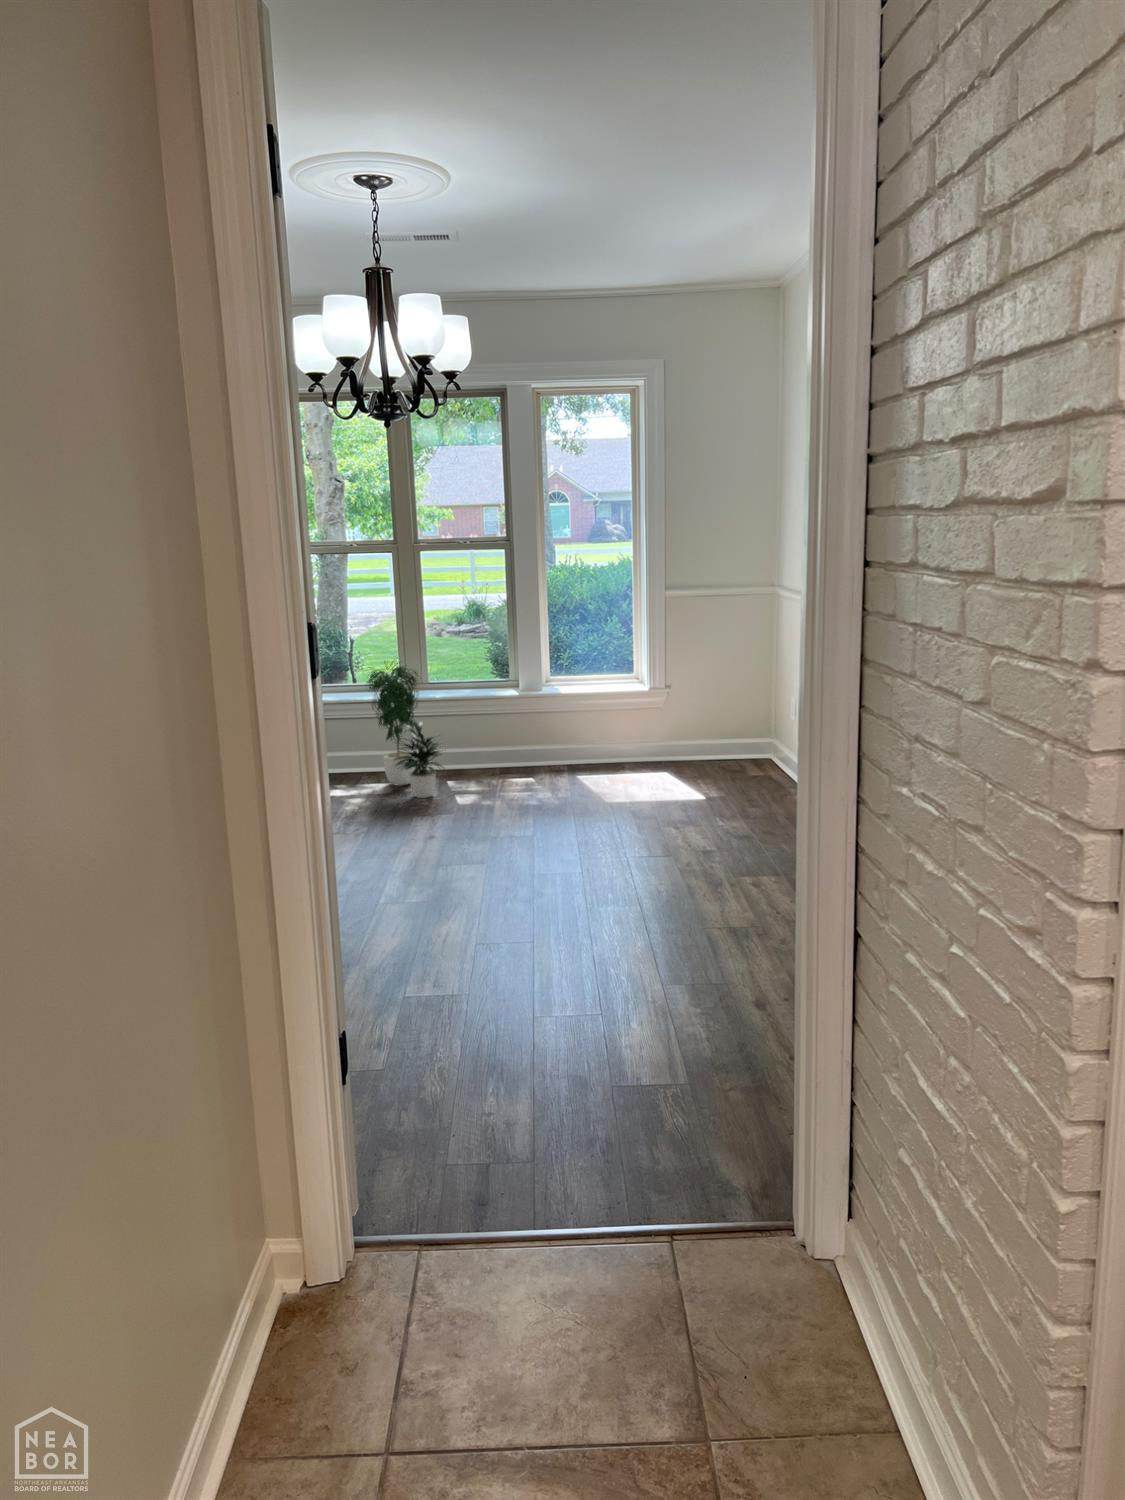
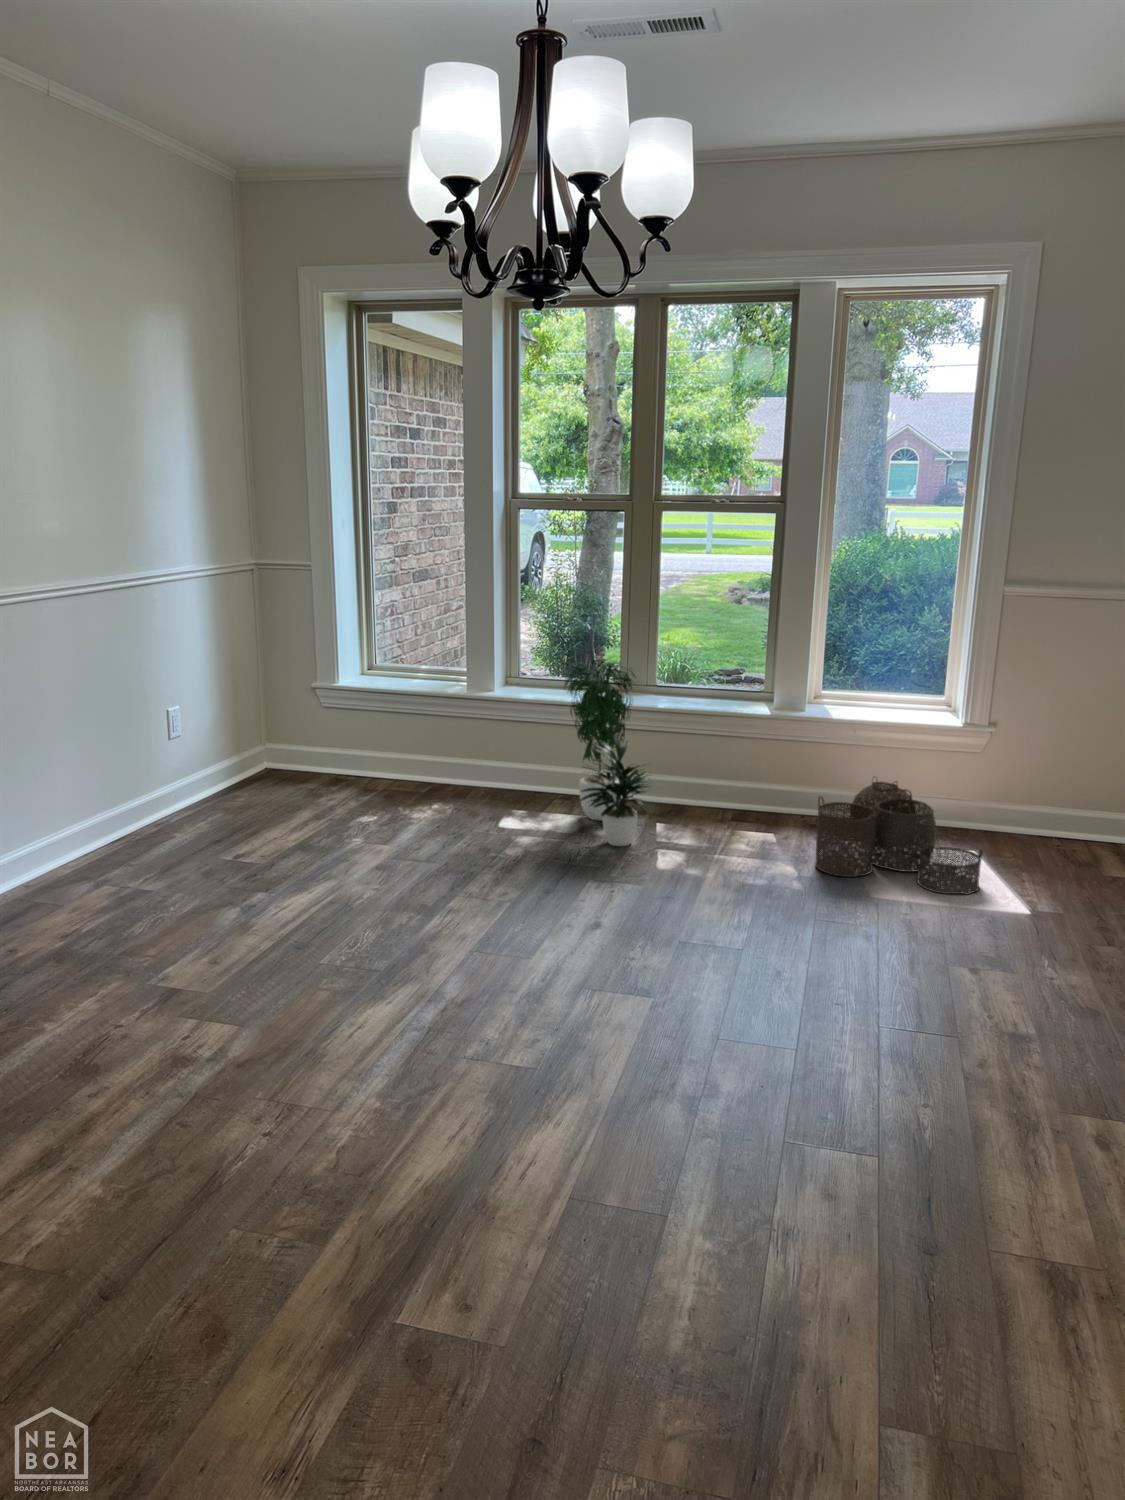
woven basket: none [563,730,673,796] -> present [815,781,983,894]

